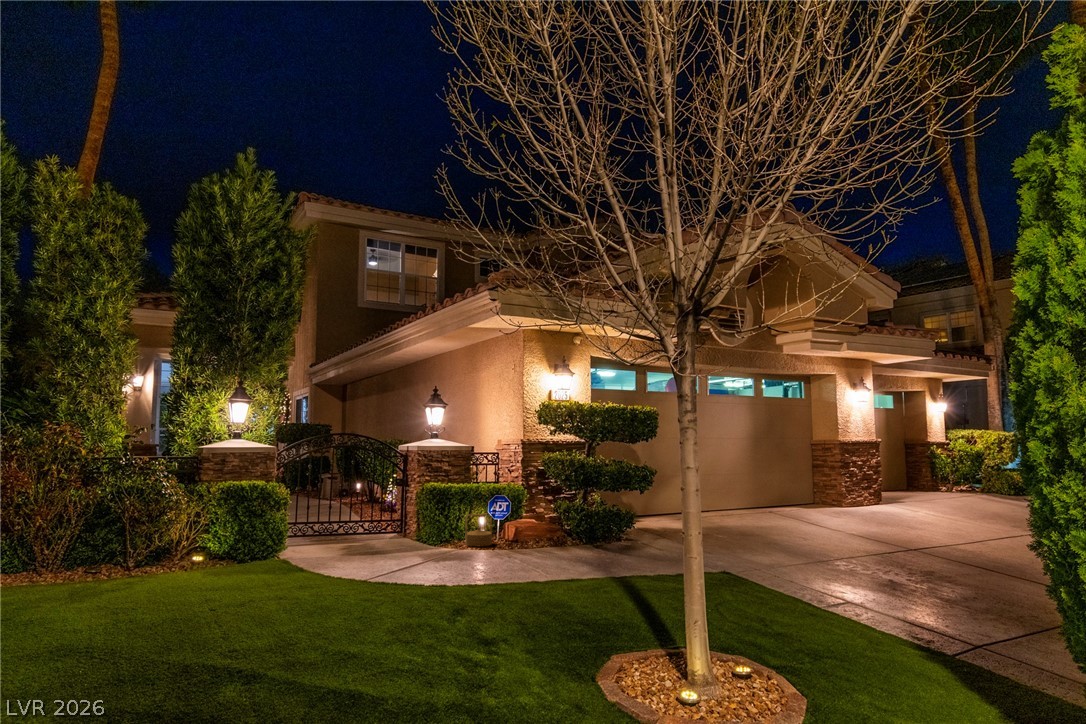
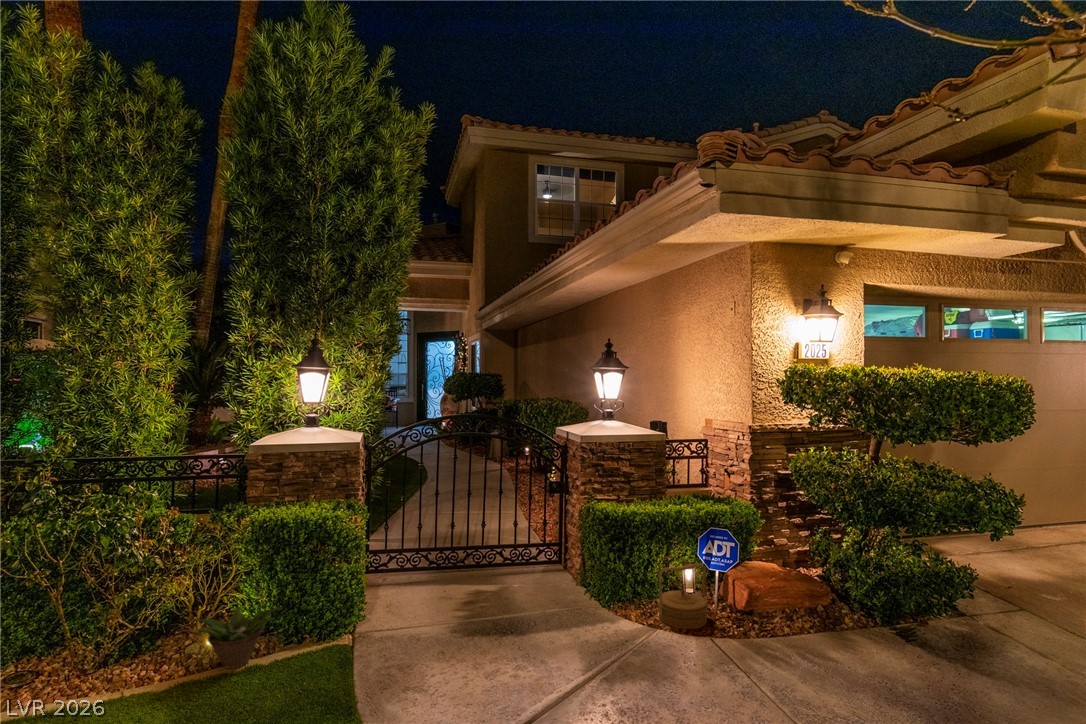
decorative plant: none [192,536,249,567] -> present [191,607,282,669]

